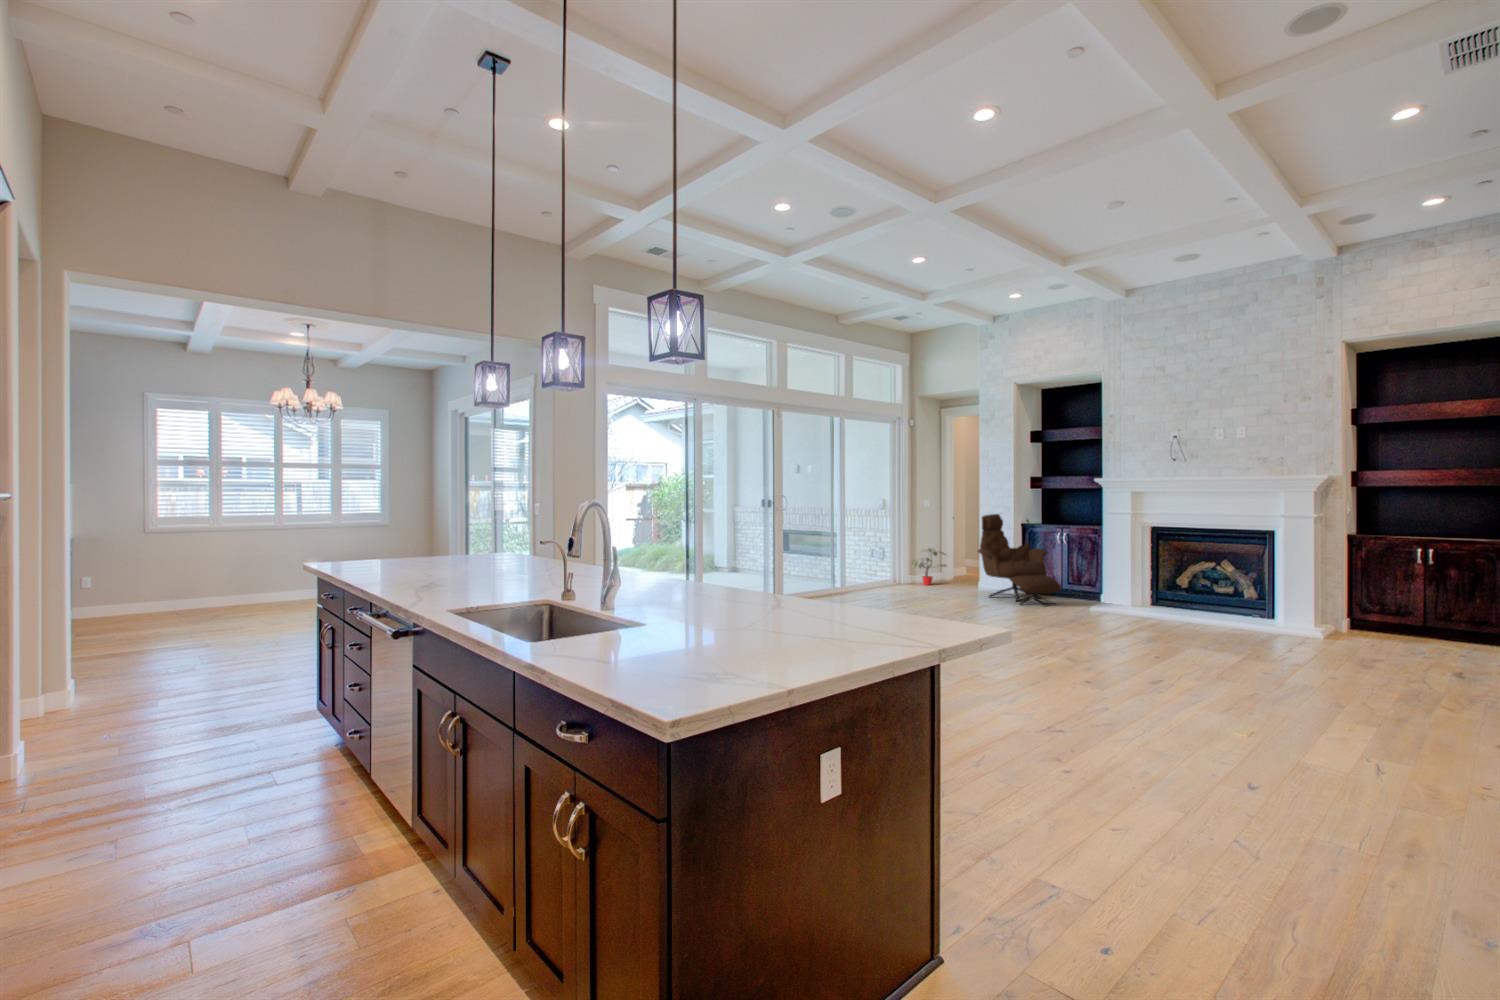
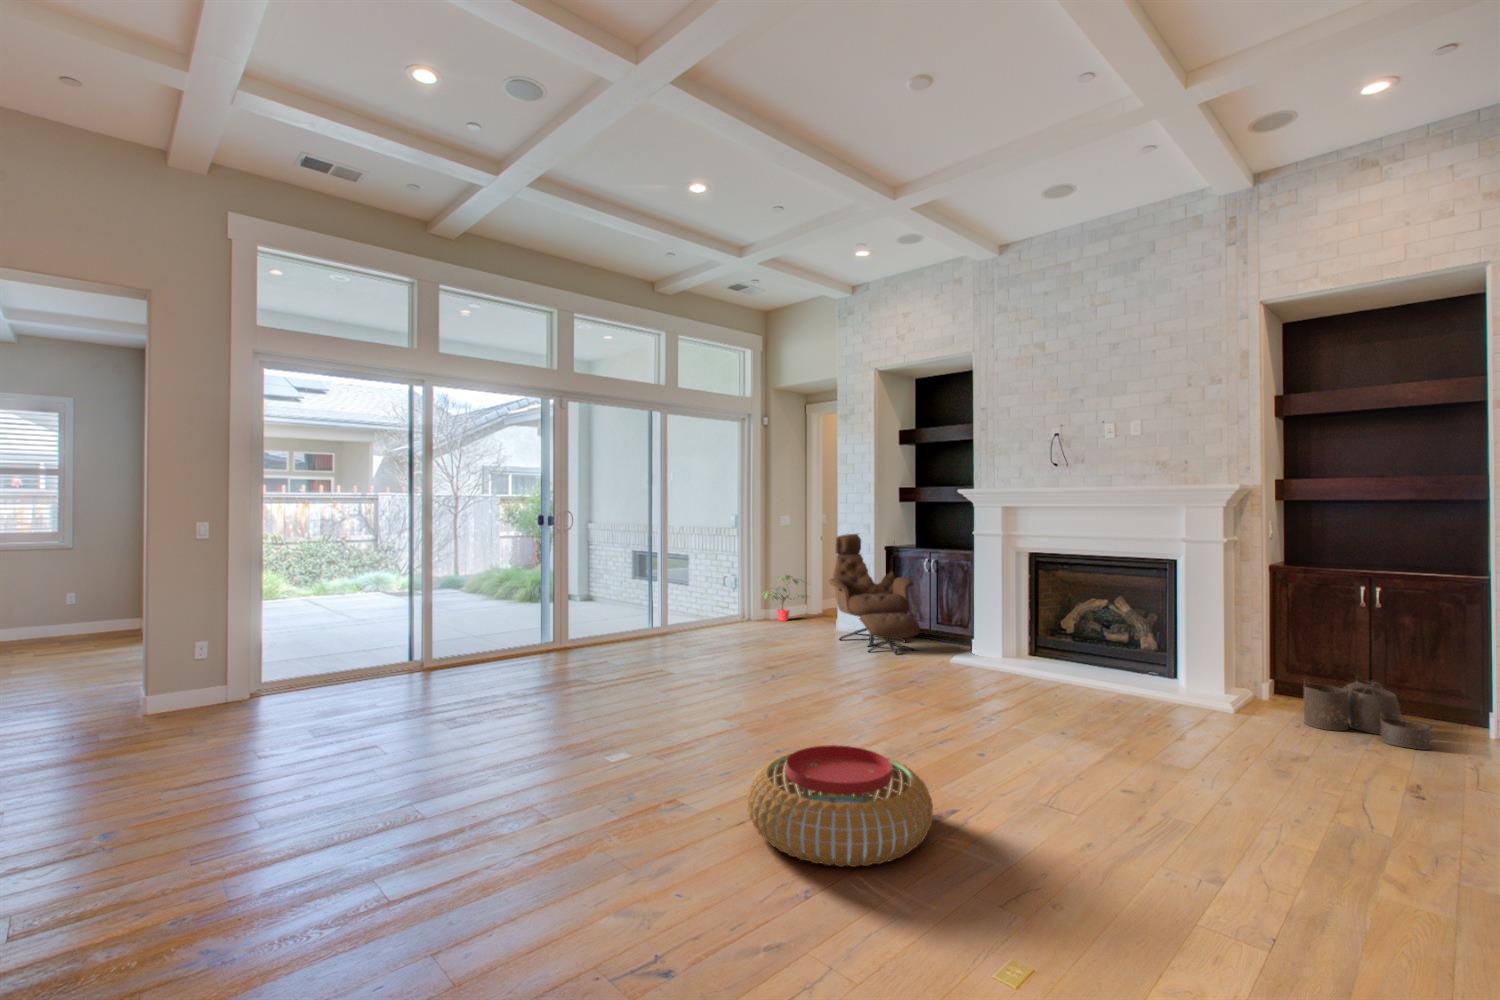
woven basket: none [1374,612,1466,656] -> present [1304,679,1431,749]
pouf: none [1037,640,1159,699] -> present [747,745,933,867]

